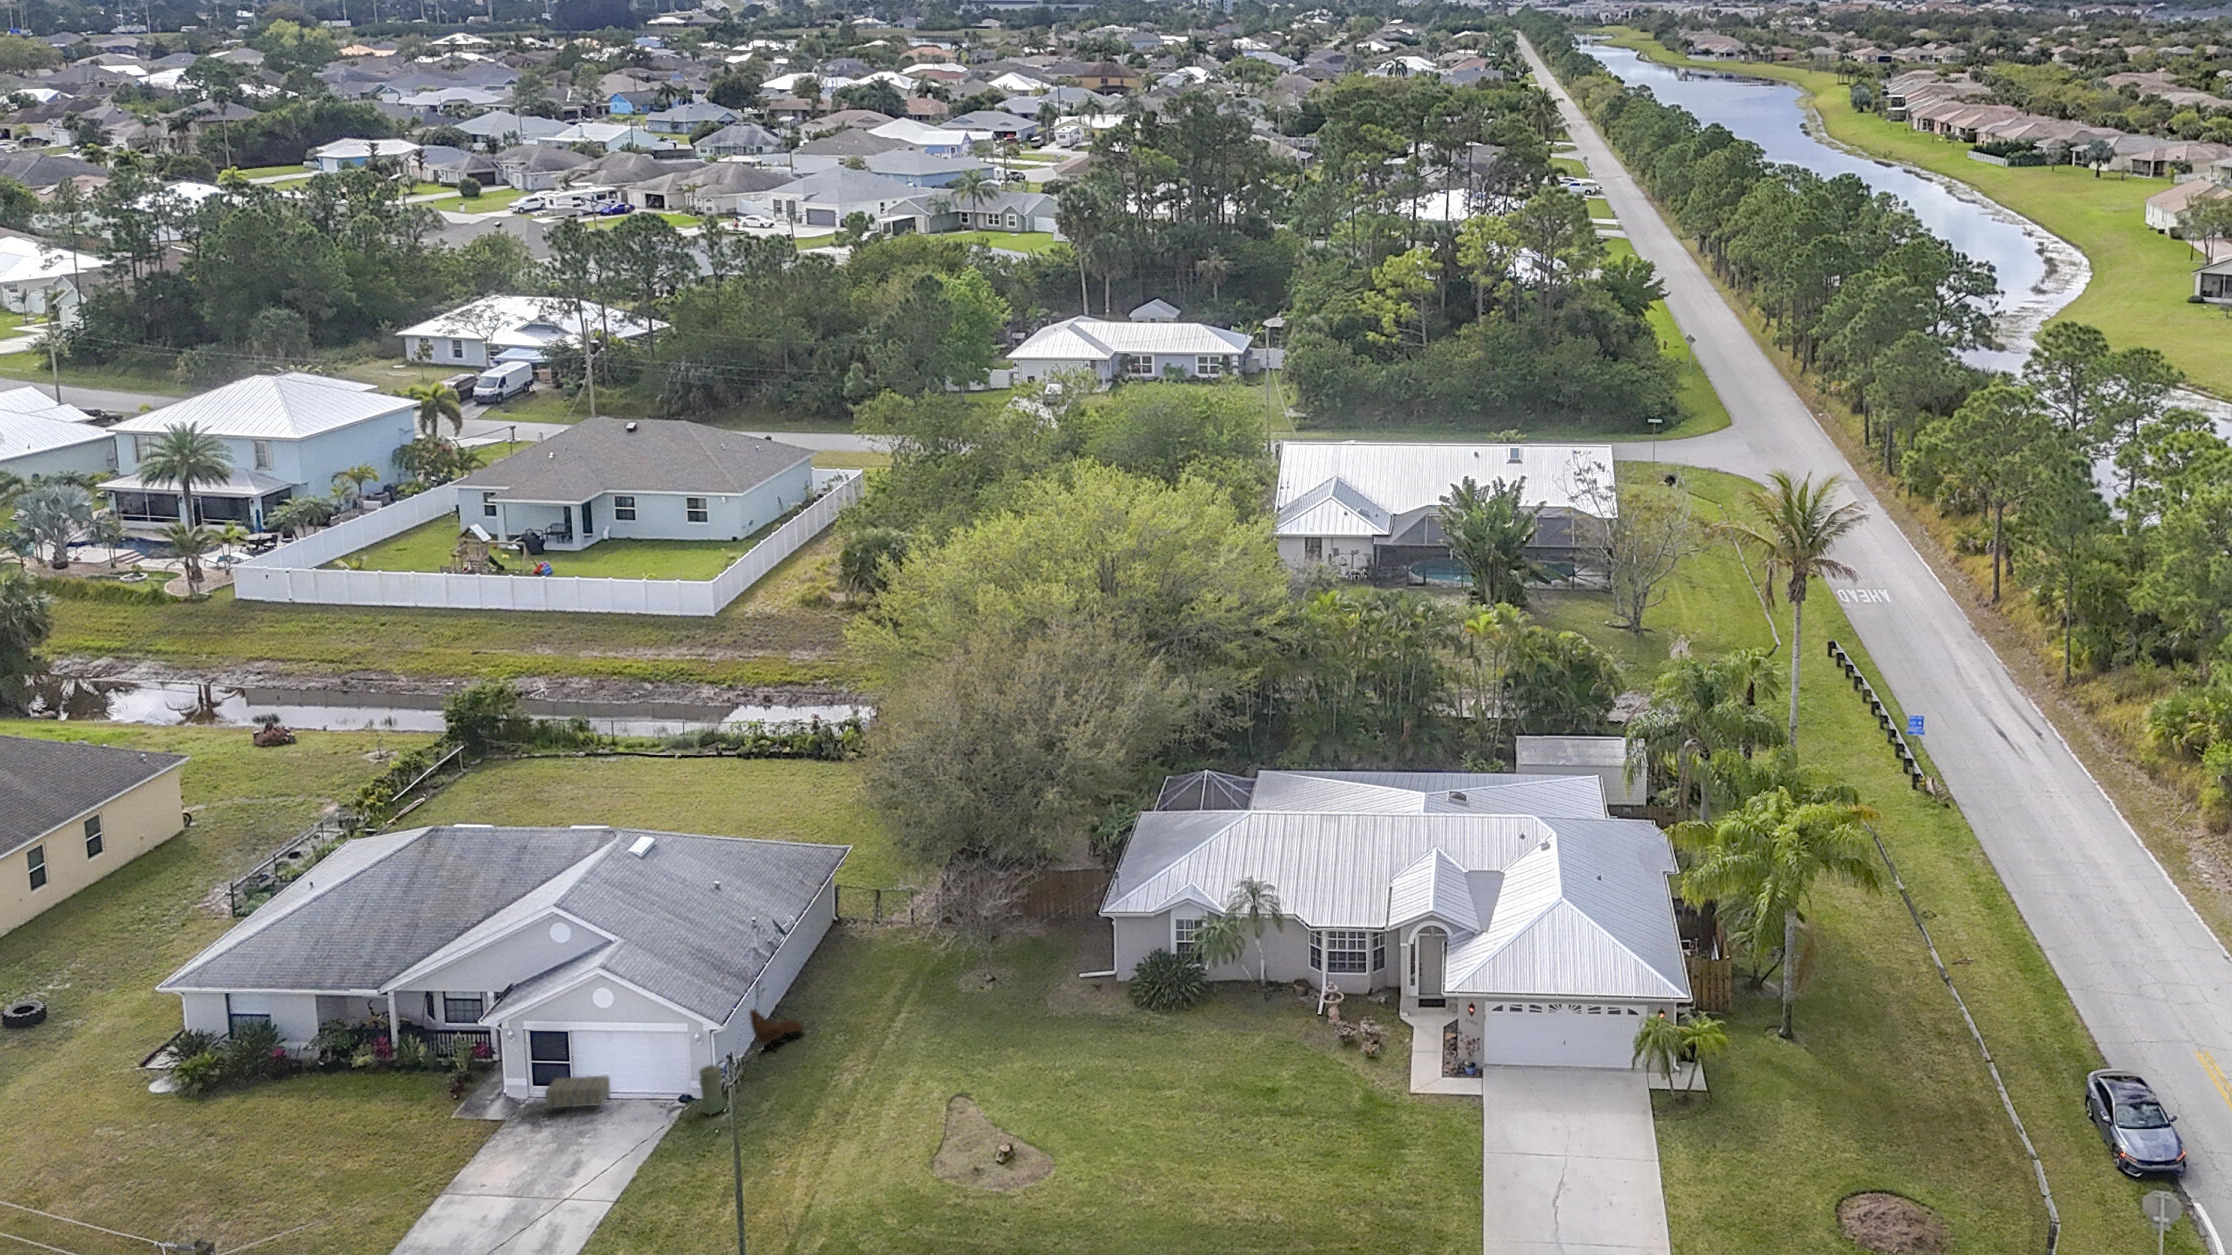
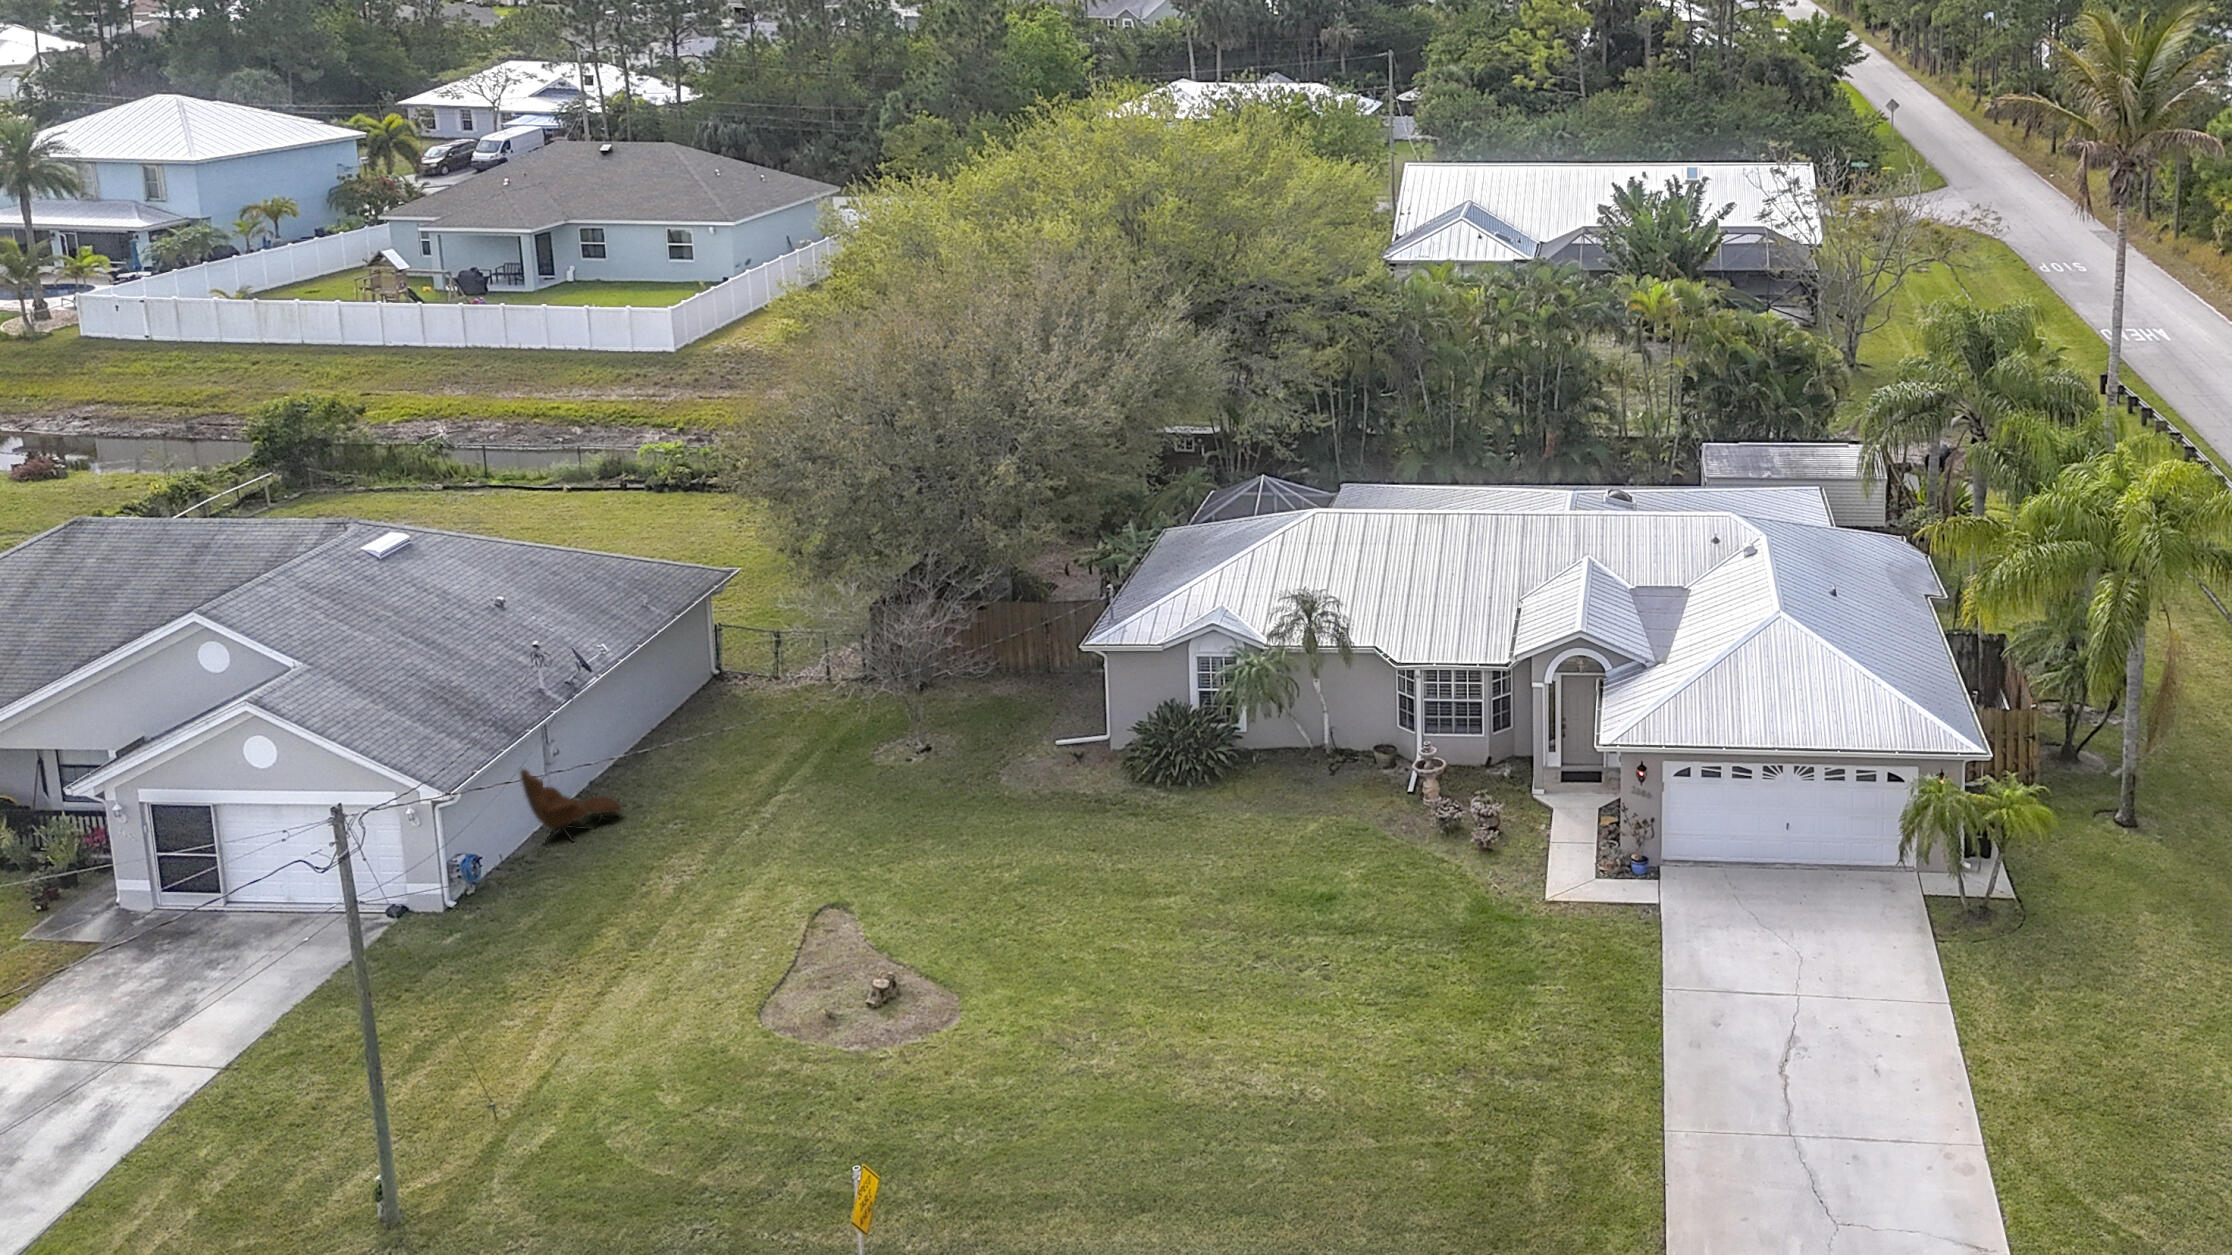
trash can: present [699,1065,724,1116] -> none [420,852,468,933]
bench: present [545,1076,610,1113] -> none [178,869,292,927]

